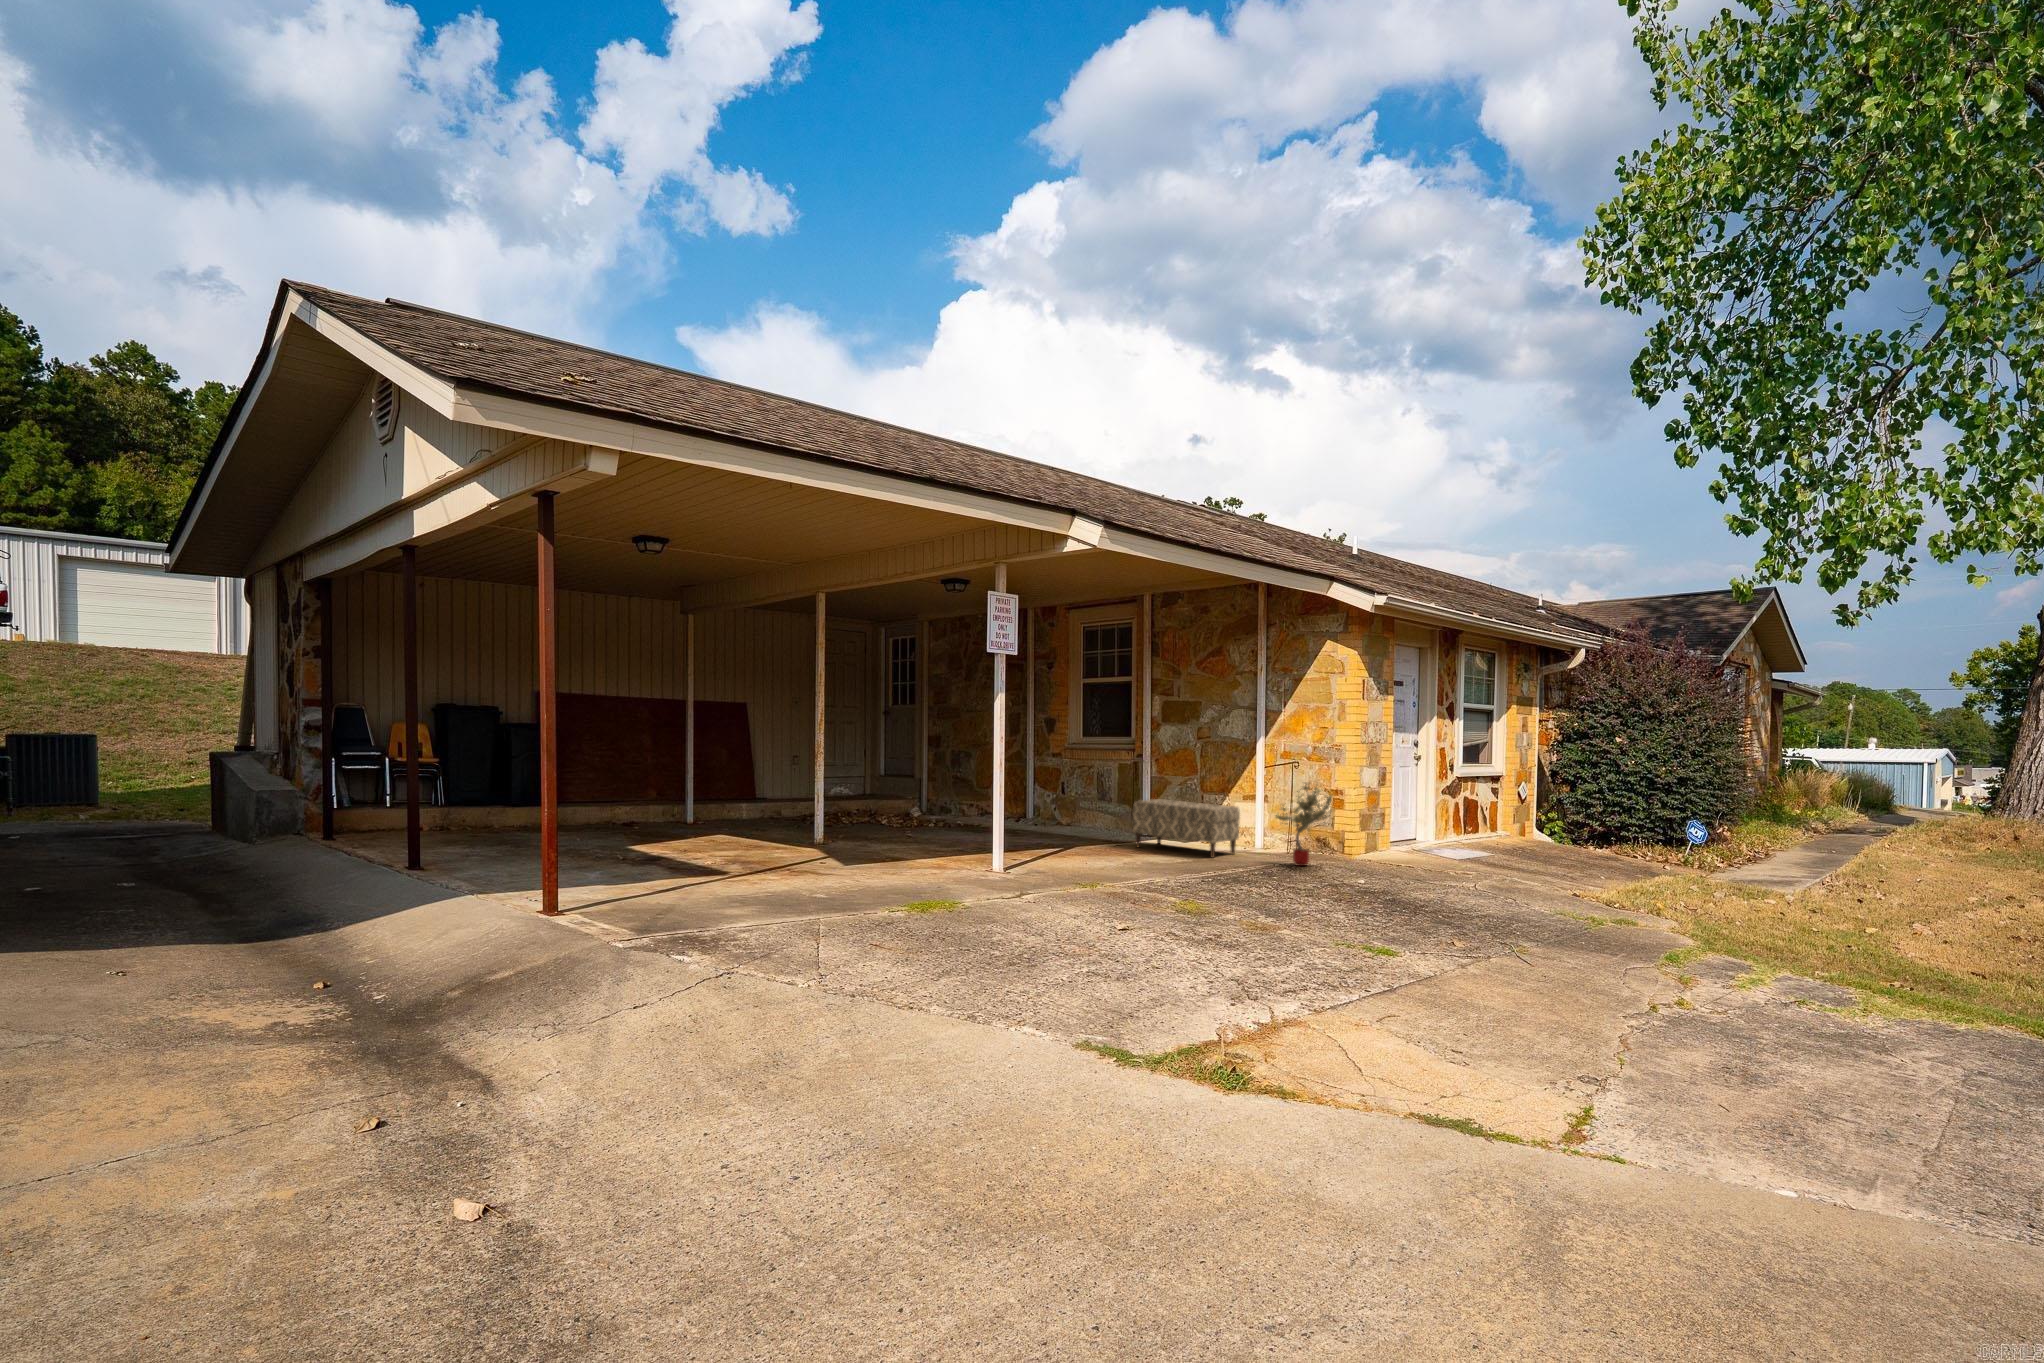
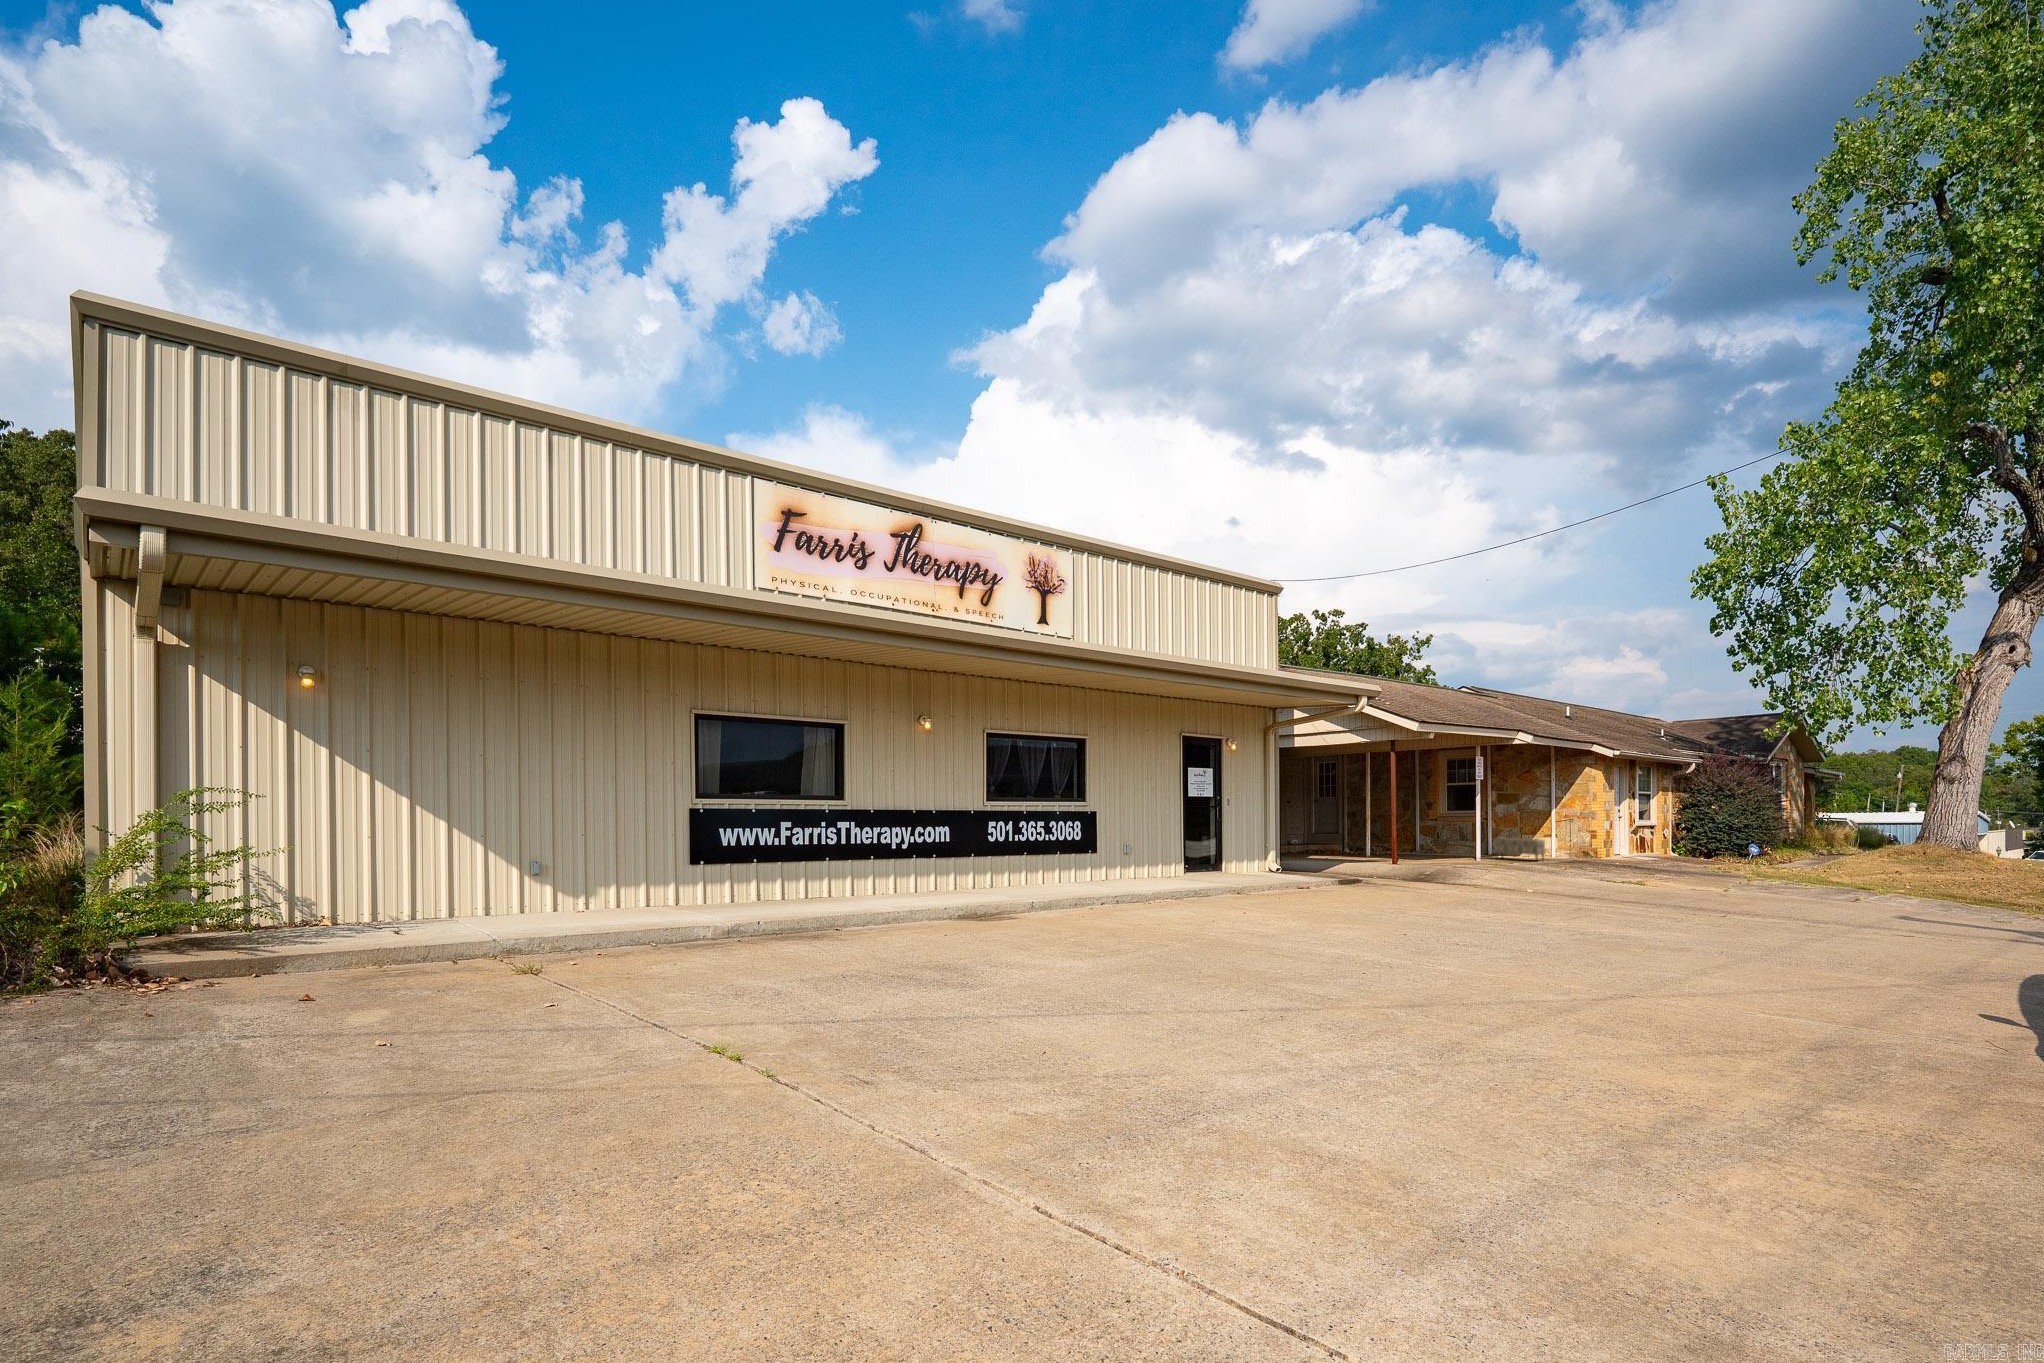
potted tree: present [1276,783,1332,866] -> none [1564,827,1594,863]

